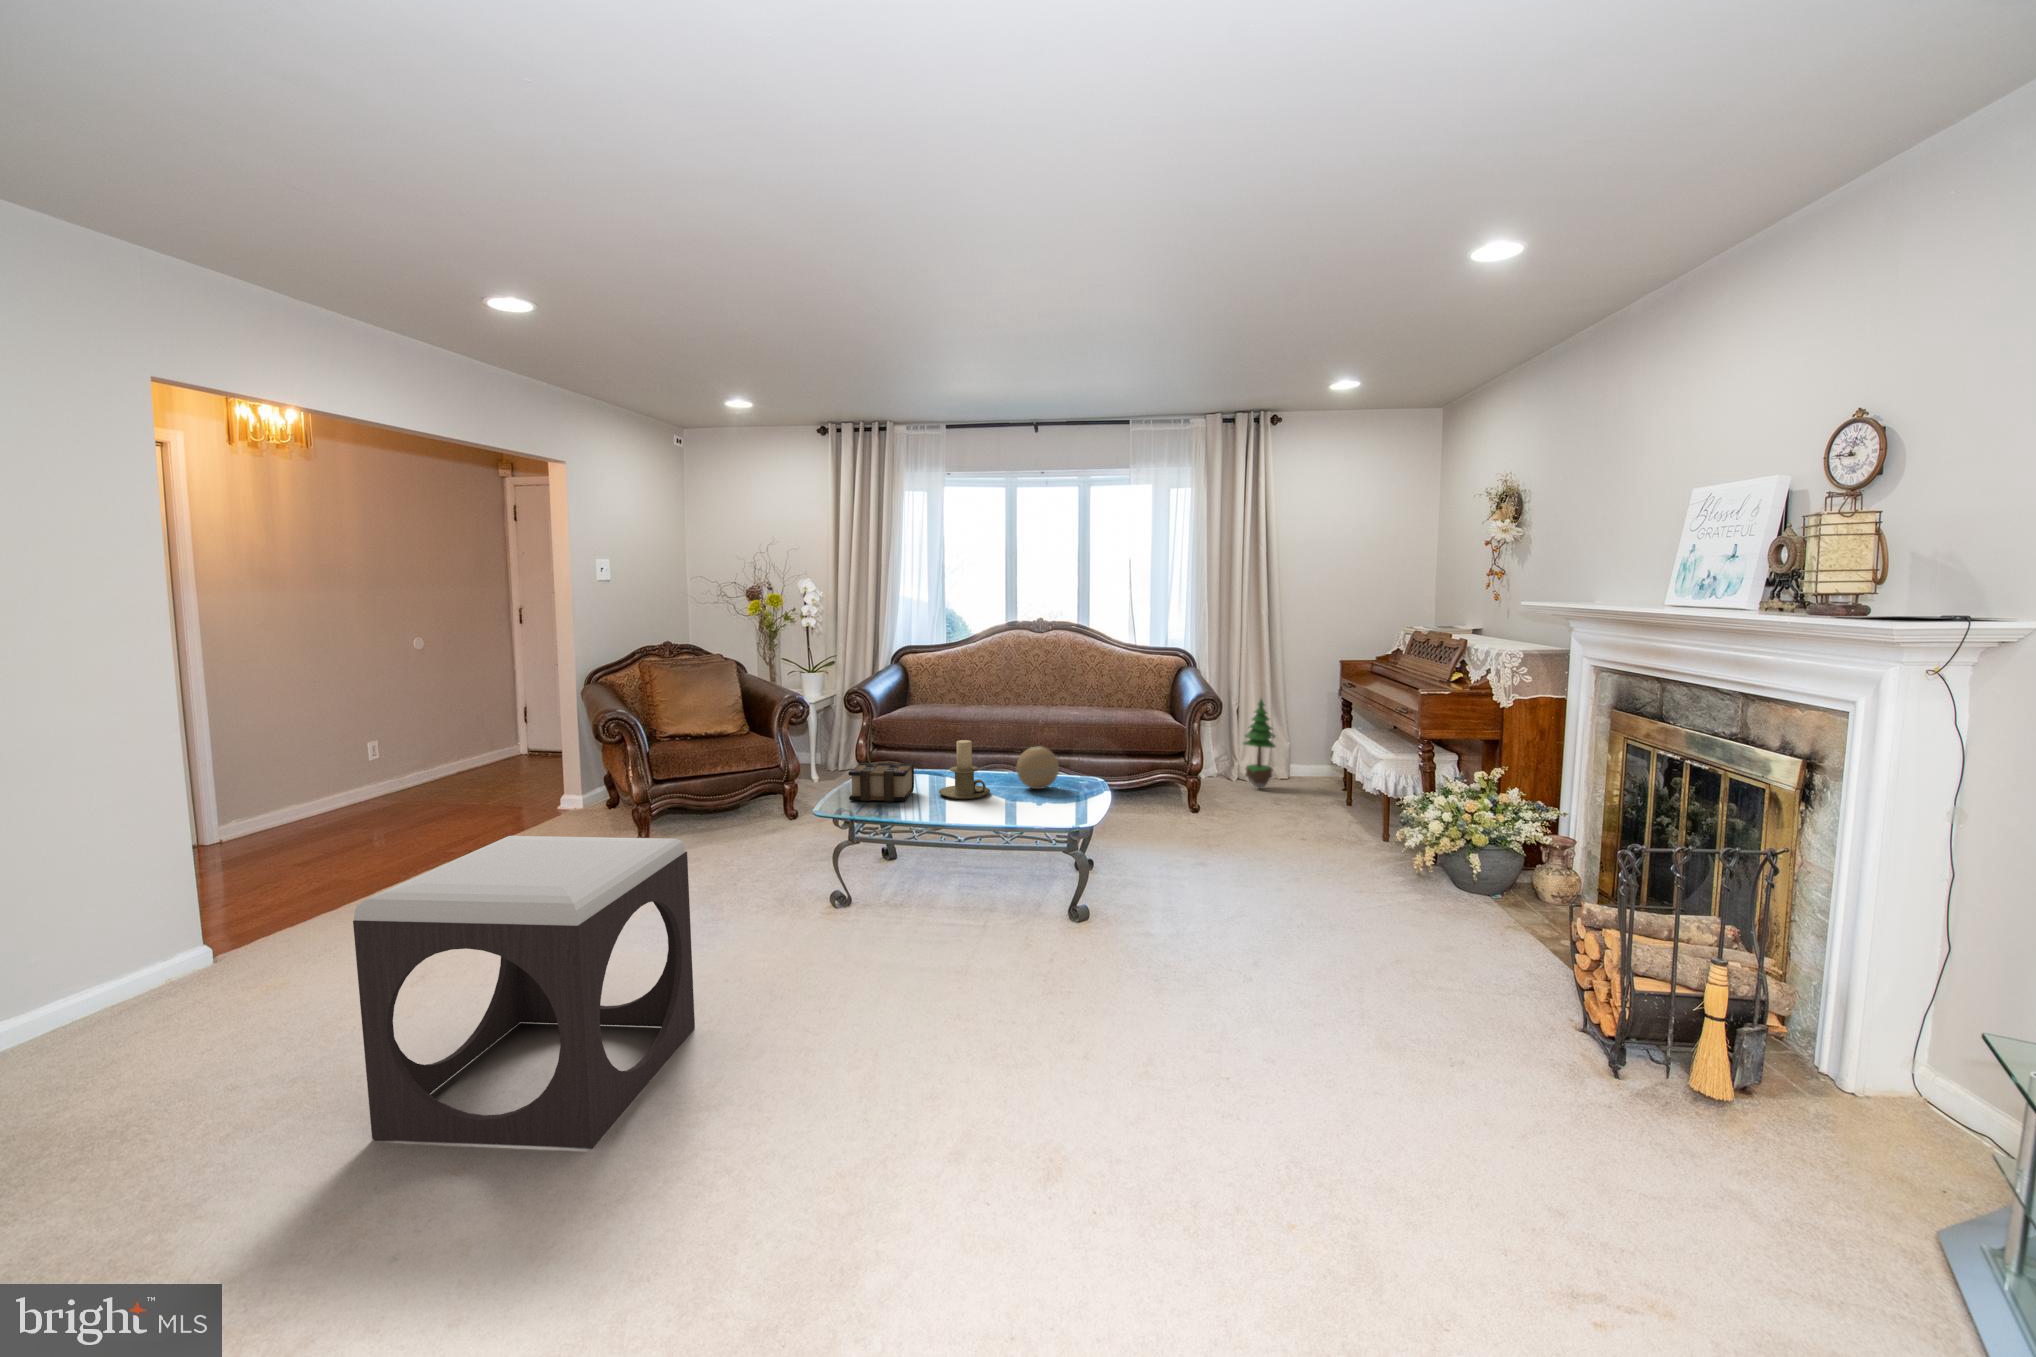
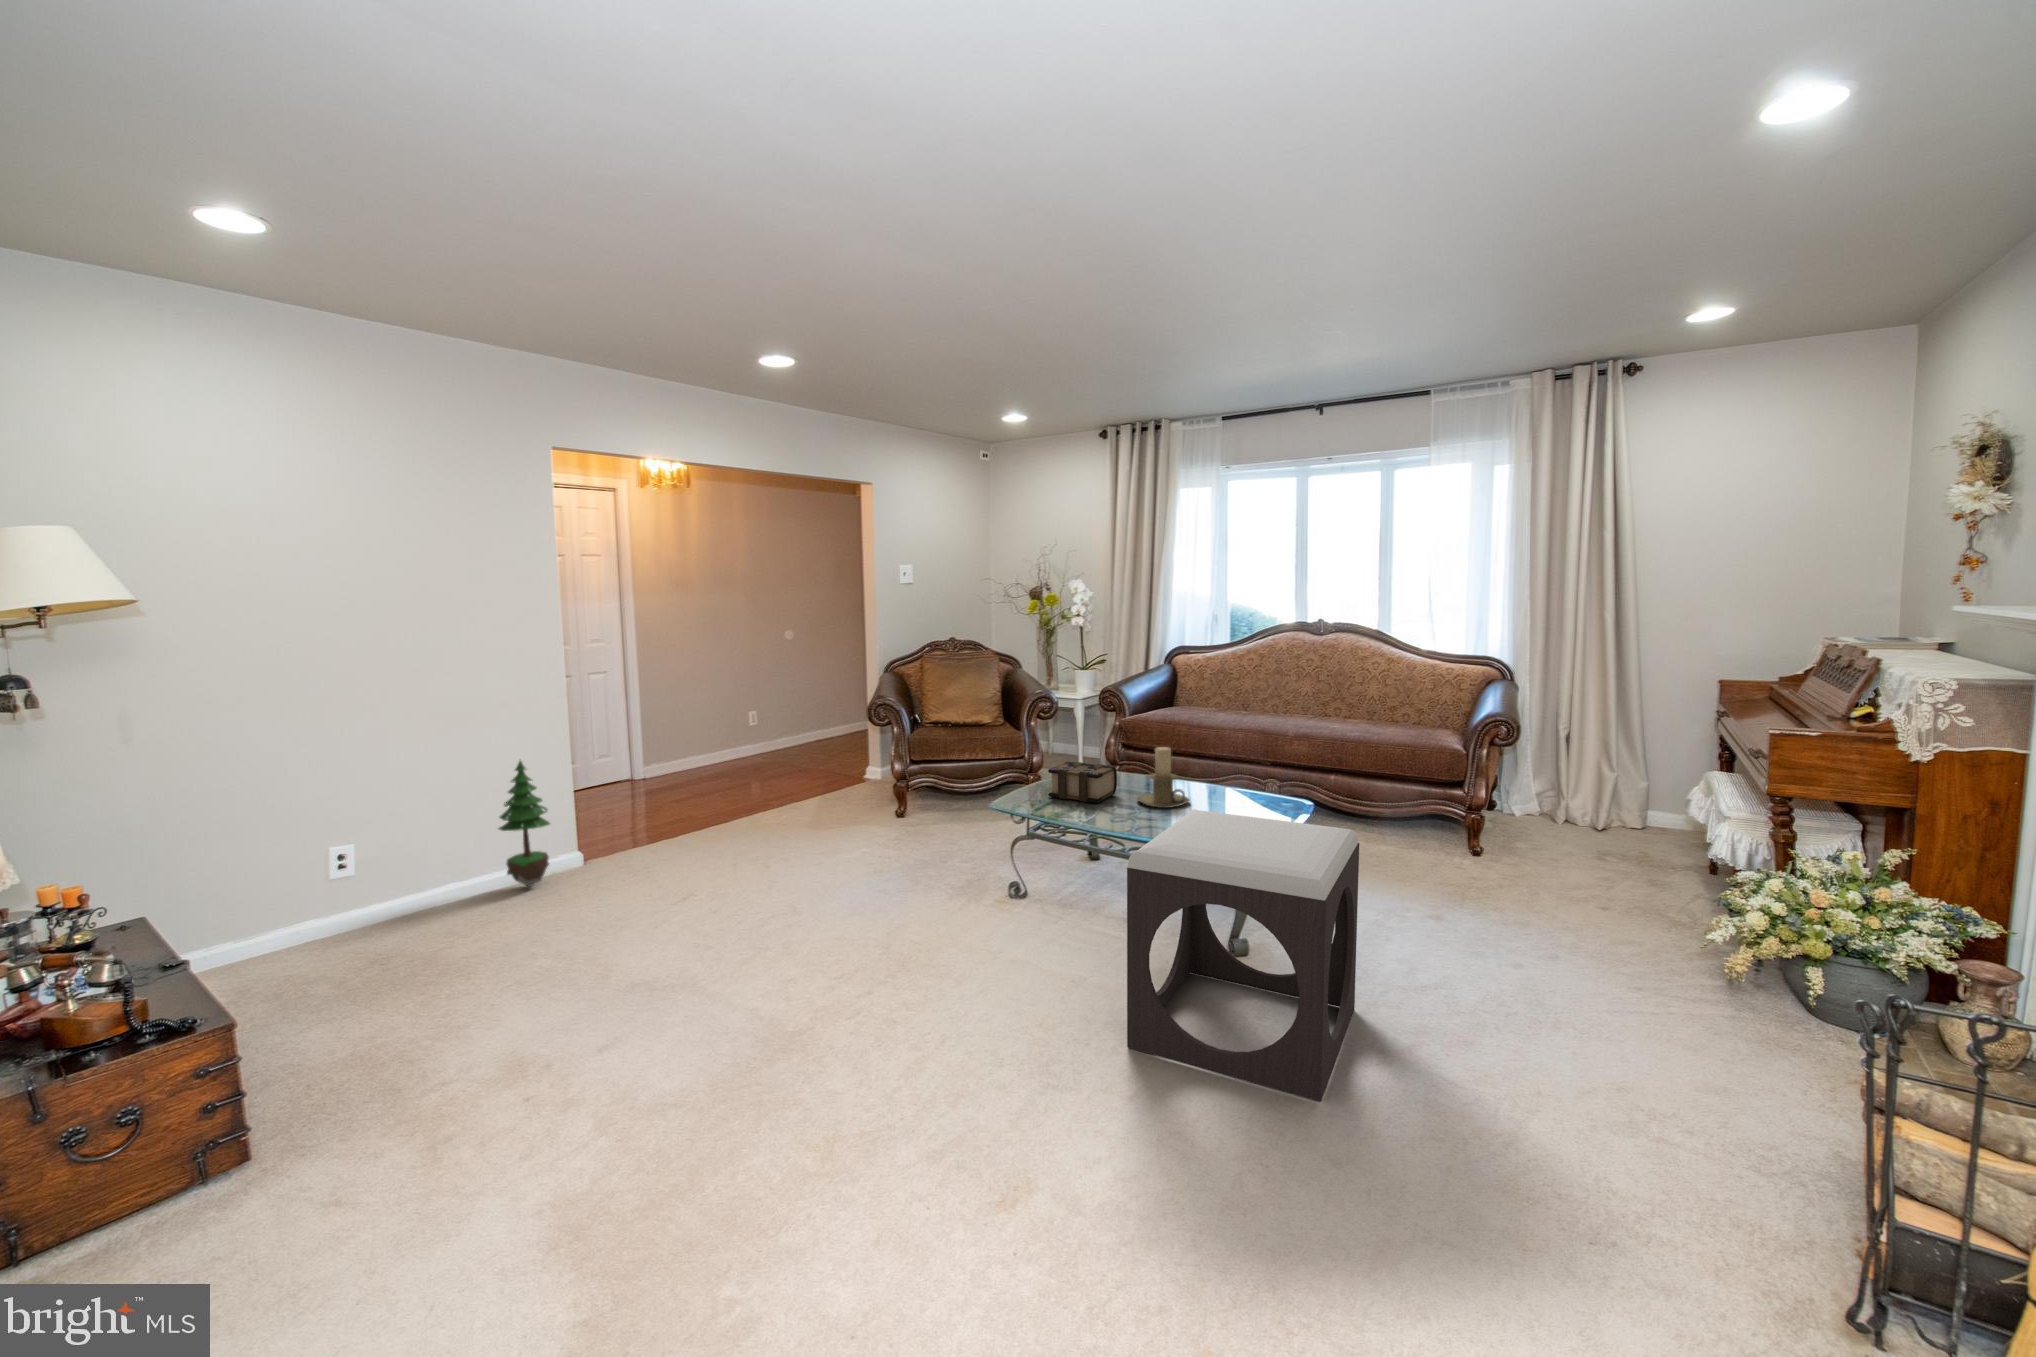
potted tree: present [1244,699,1275,789] -> present [499,761,550,887]
decorative orb: present [1016,746,1059,789] -> none [1222,760,1269,805]
footstool: present [353,836,695,1148] -> present [1127,810,1359,1102]

